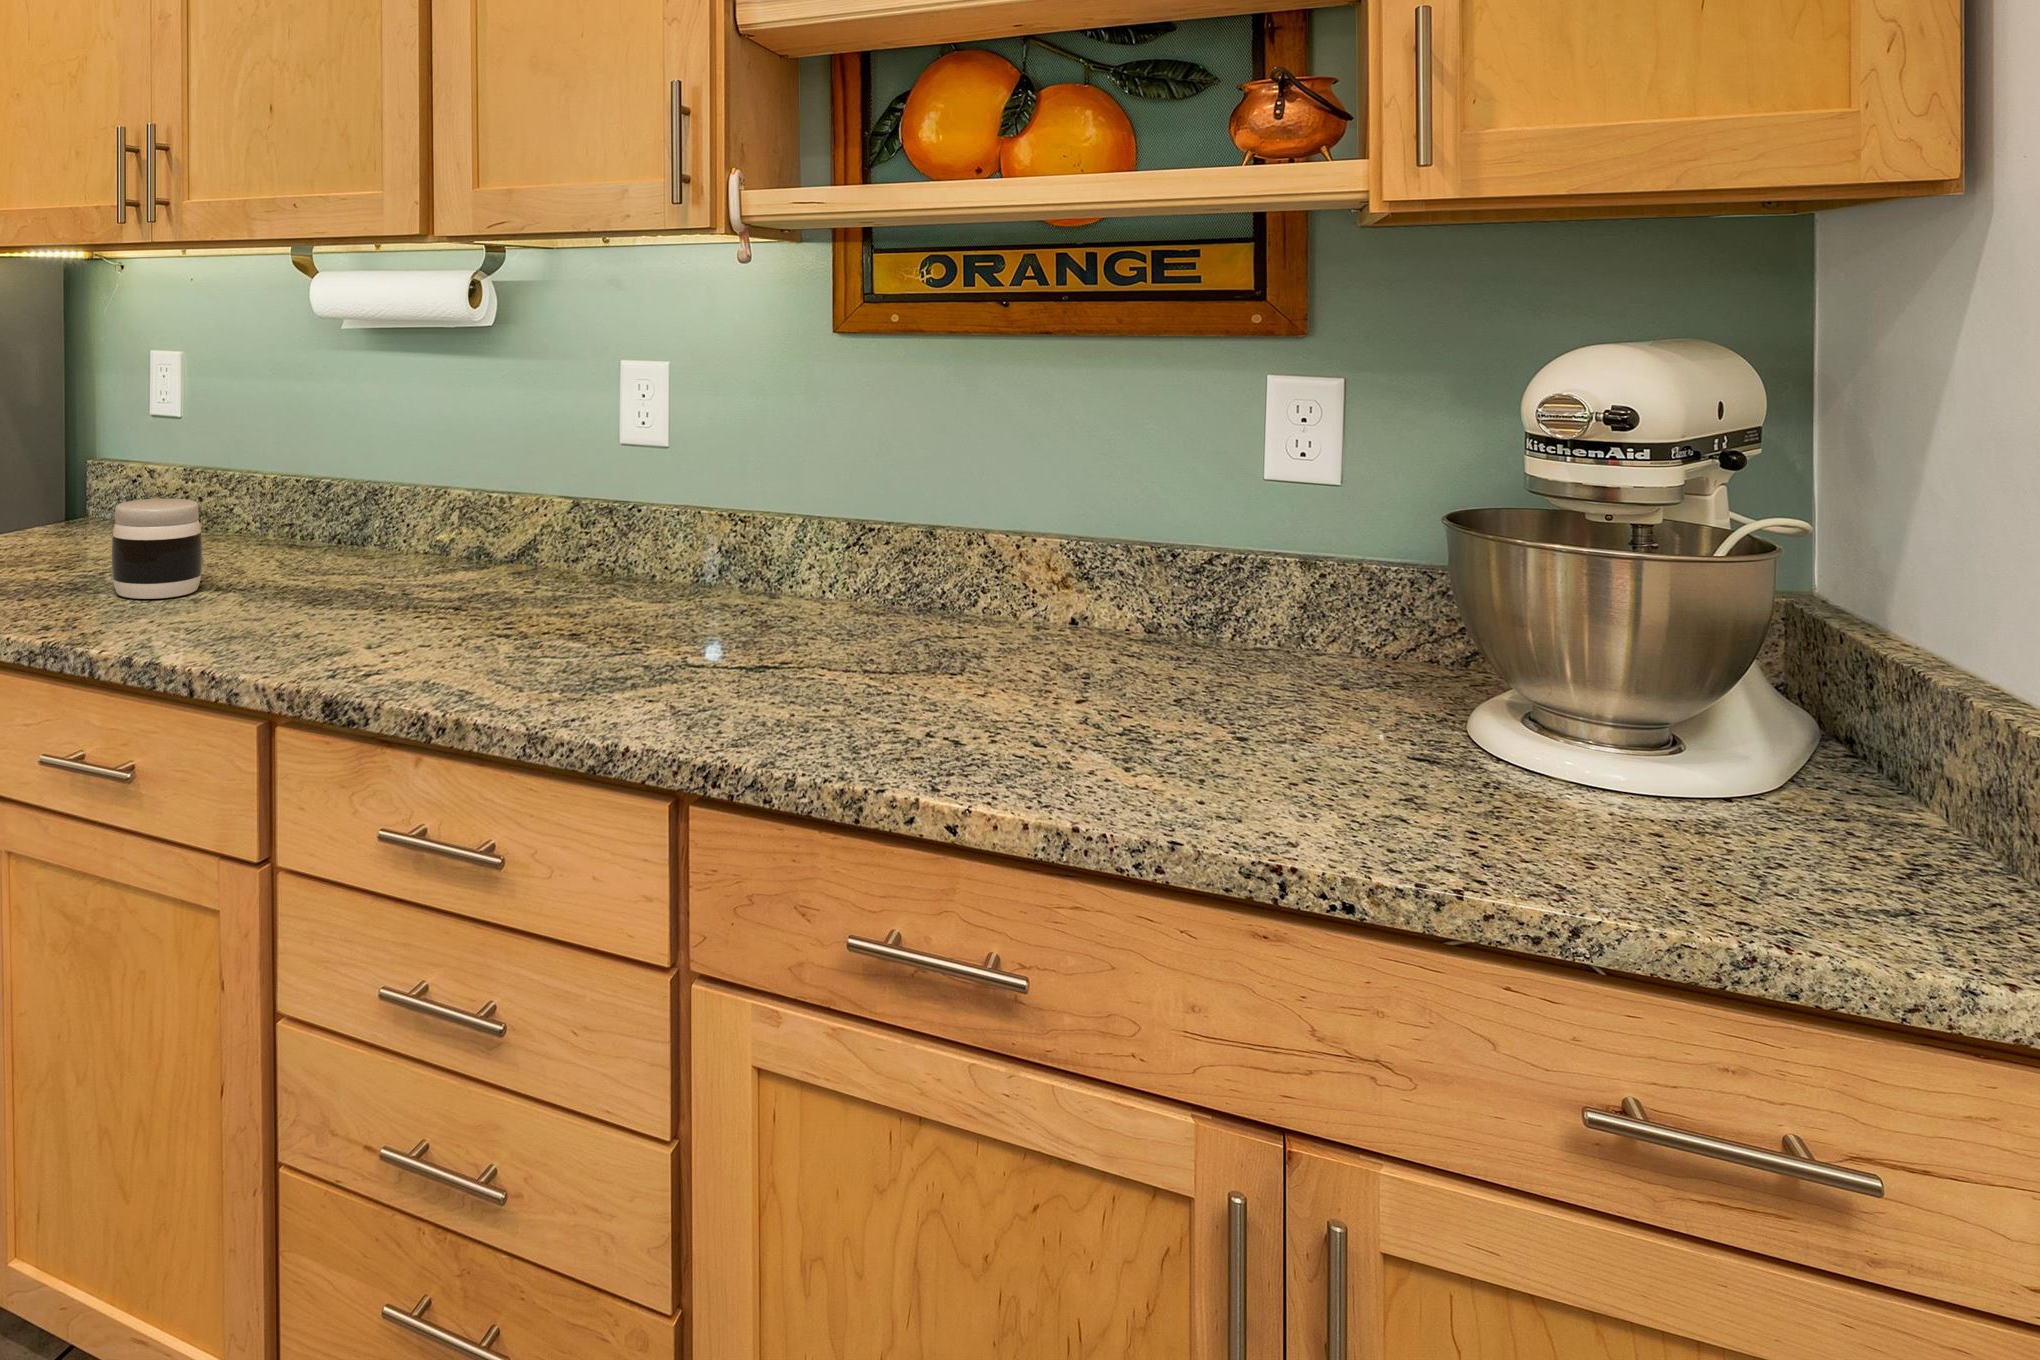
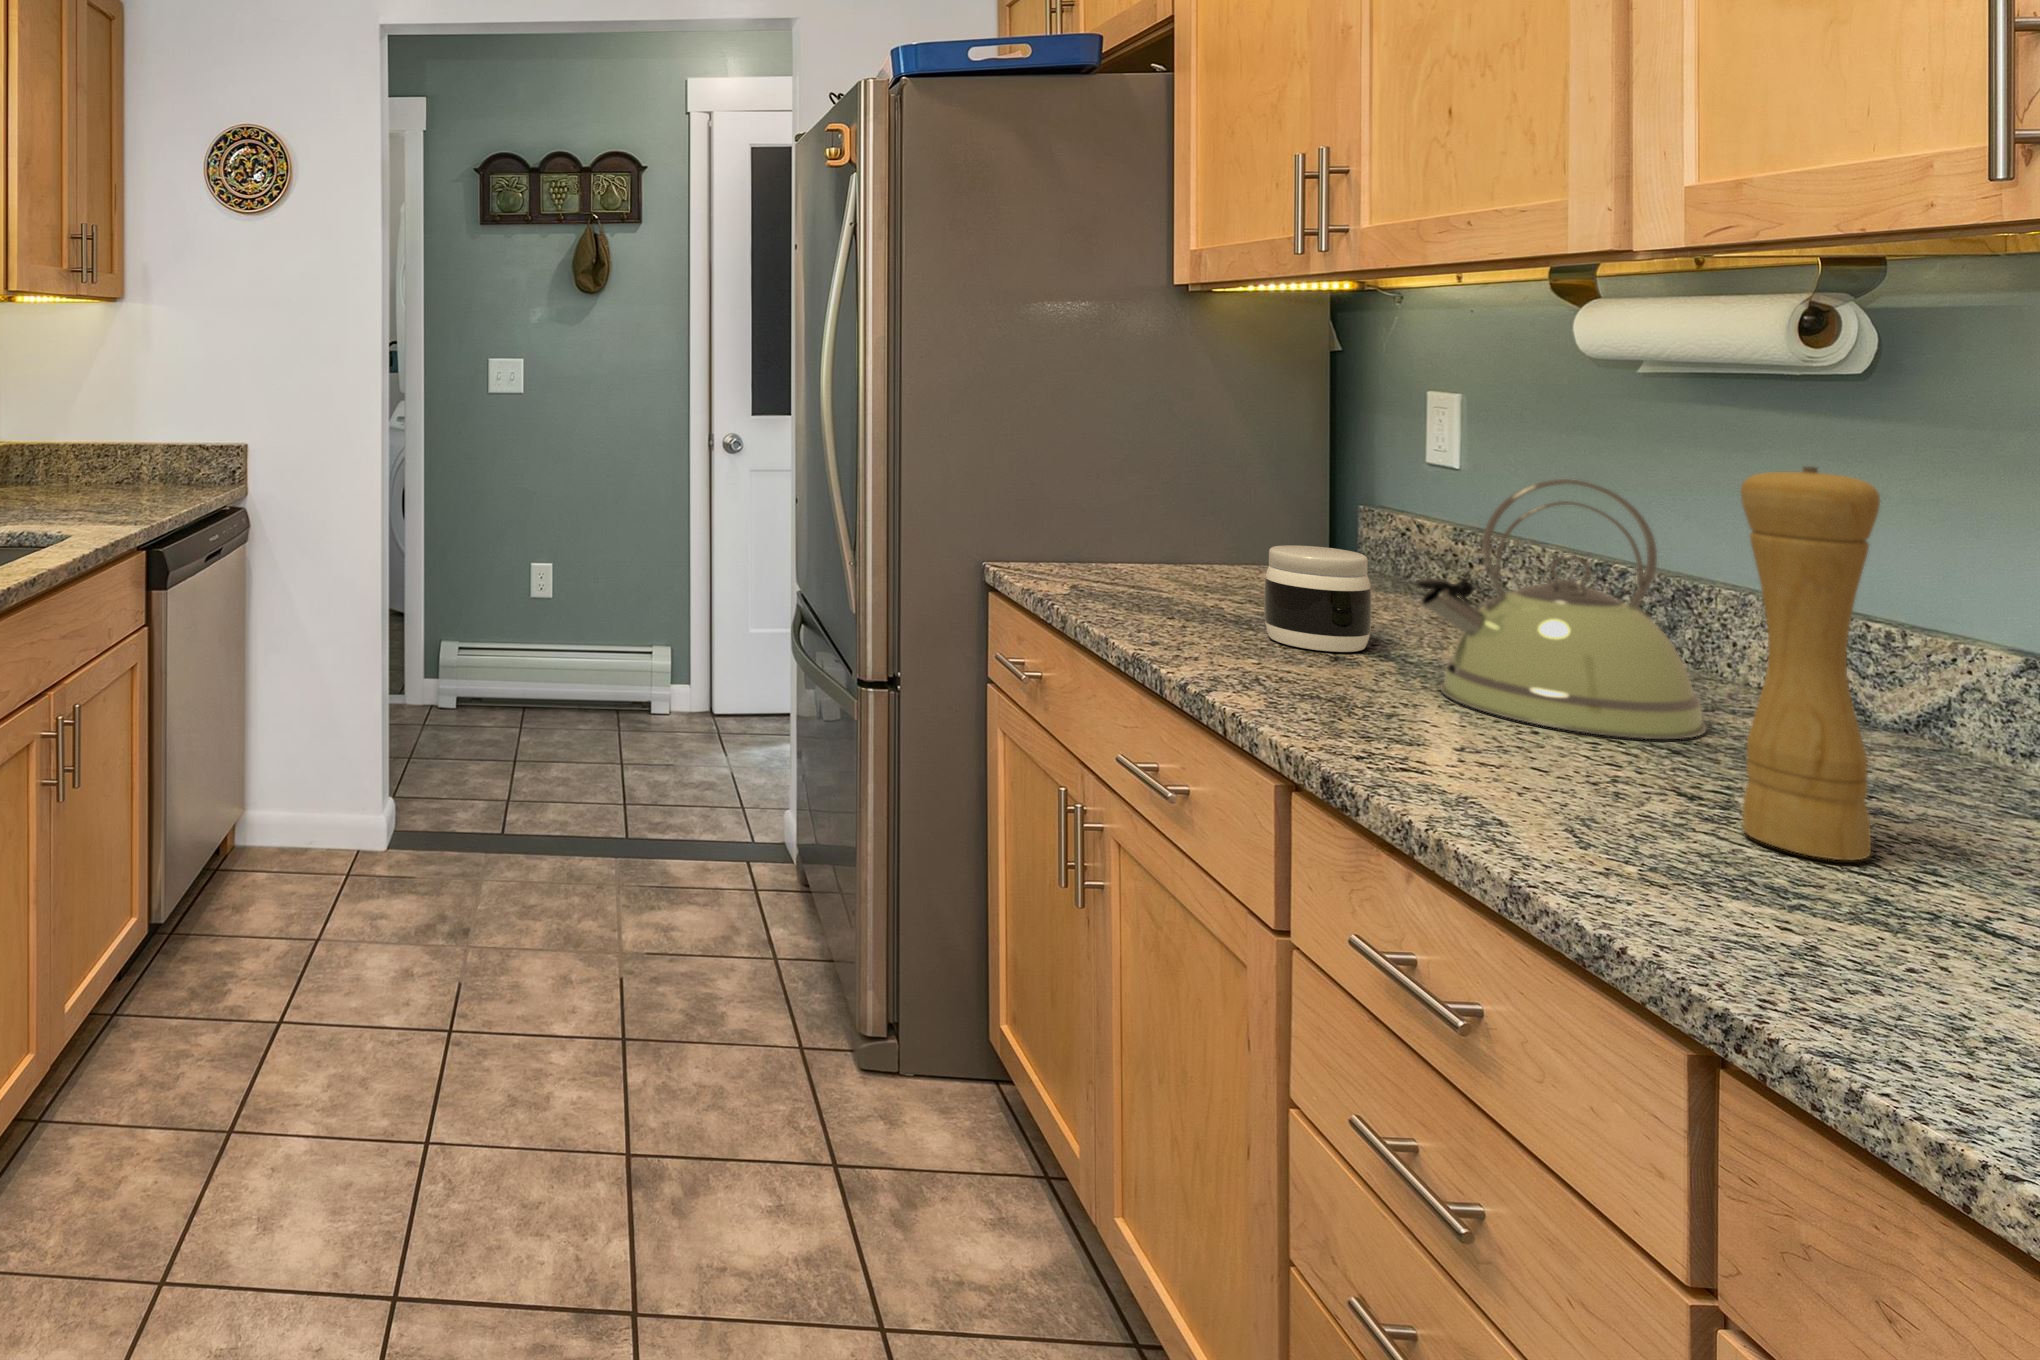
pepper mill: none [557,385,623,655] -> present [1741,466,1880,860]
kettle: none [281,412,453,615] -> present [1416,479,1706,739]

